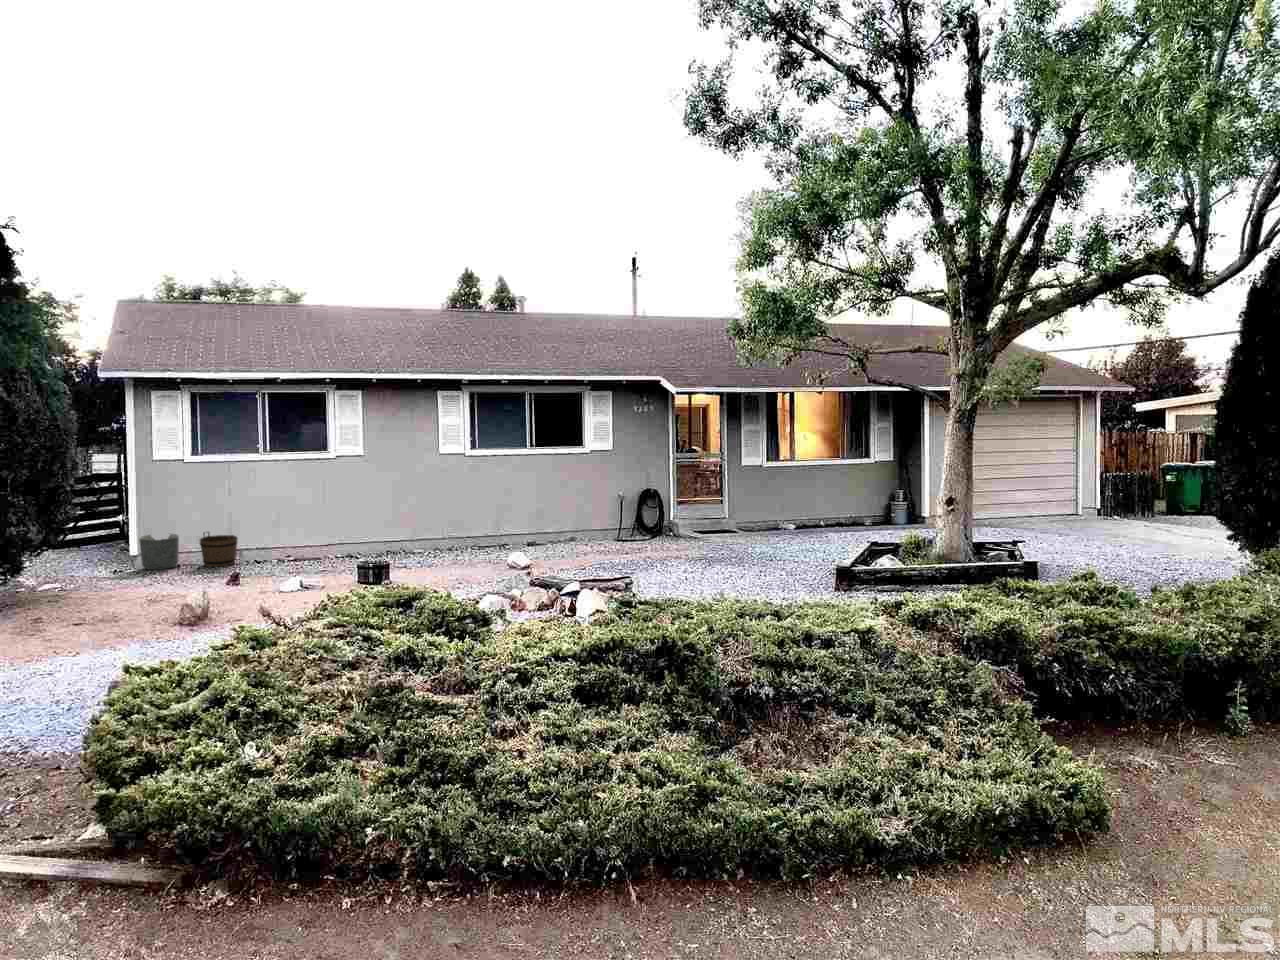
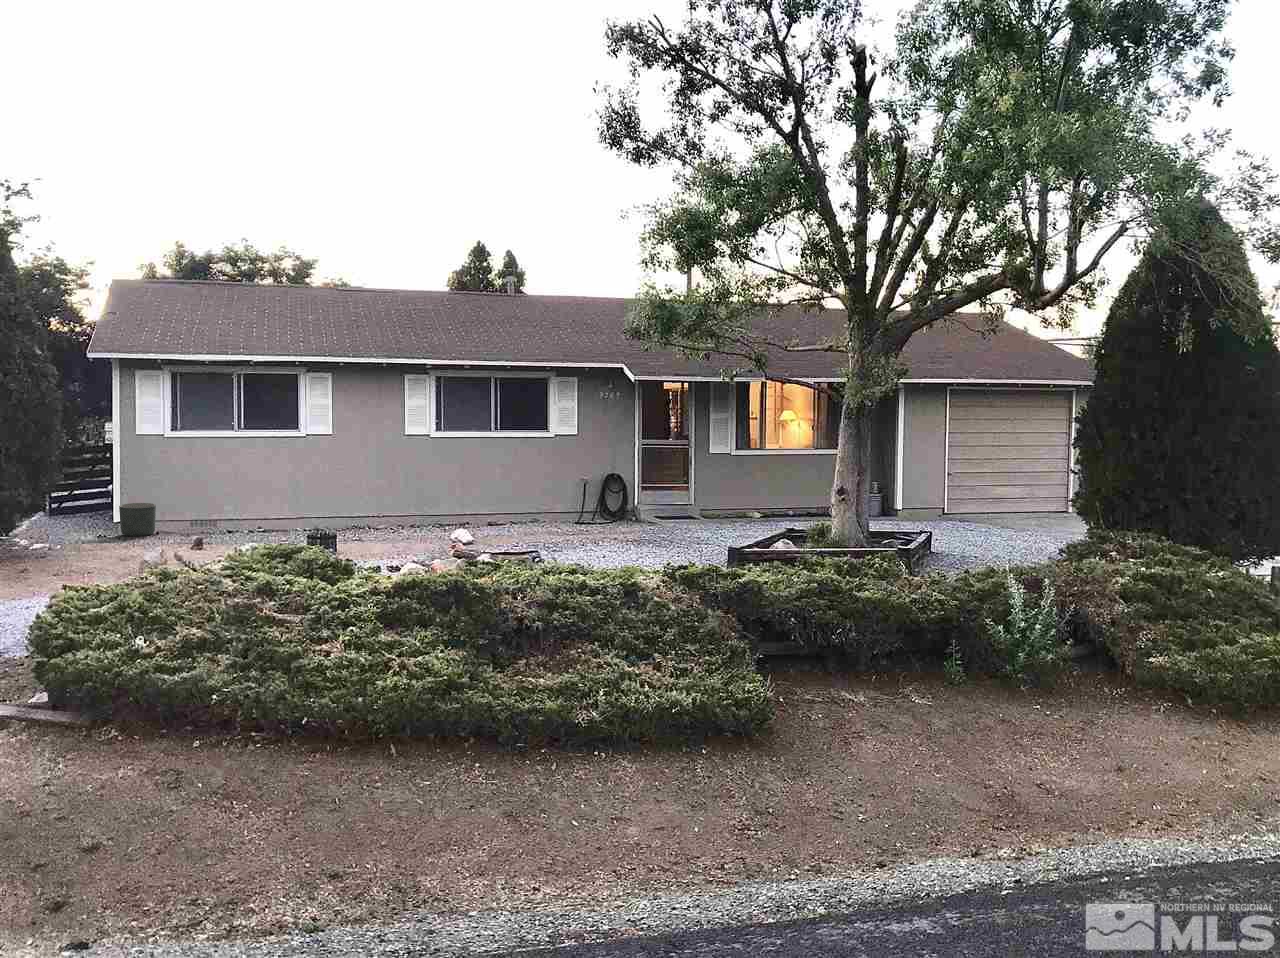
bucket: present [200,532,238,567] -> none [175,502,210,536]

